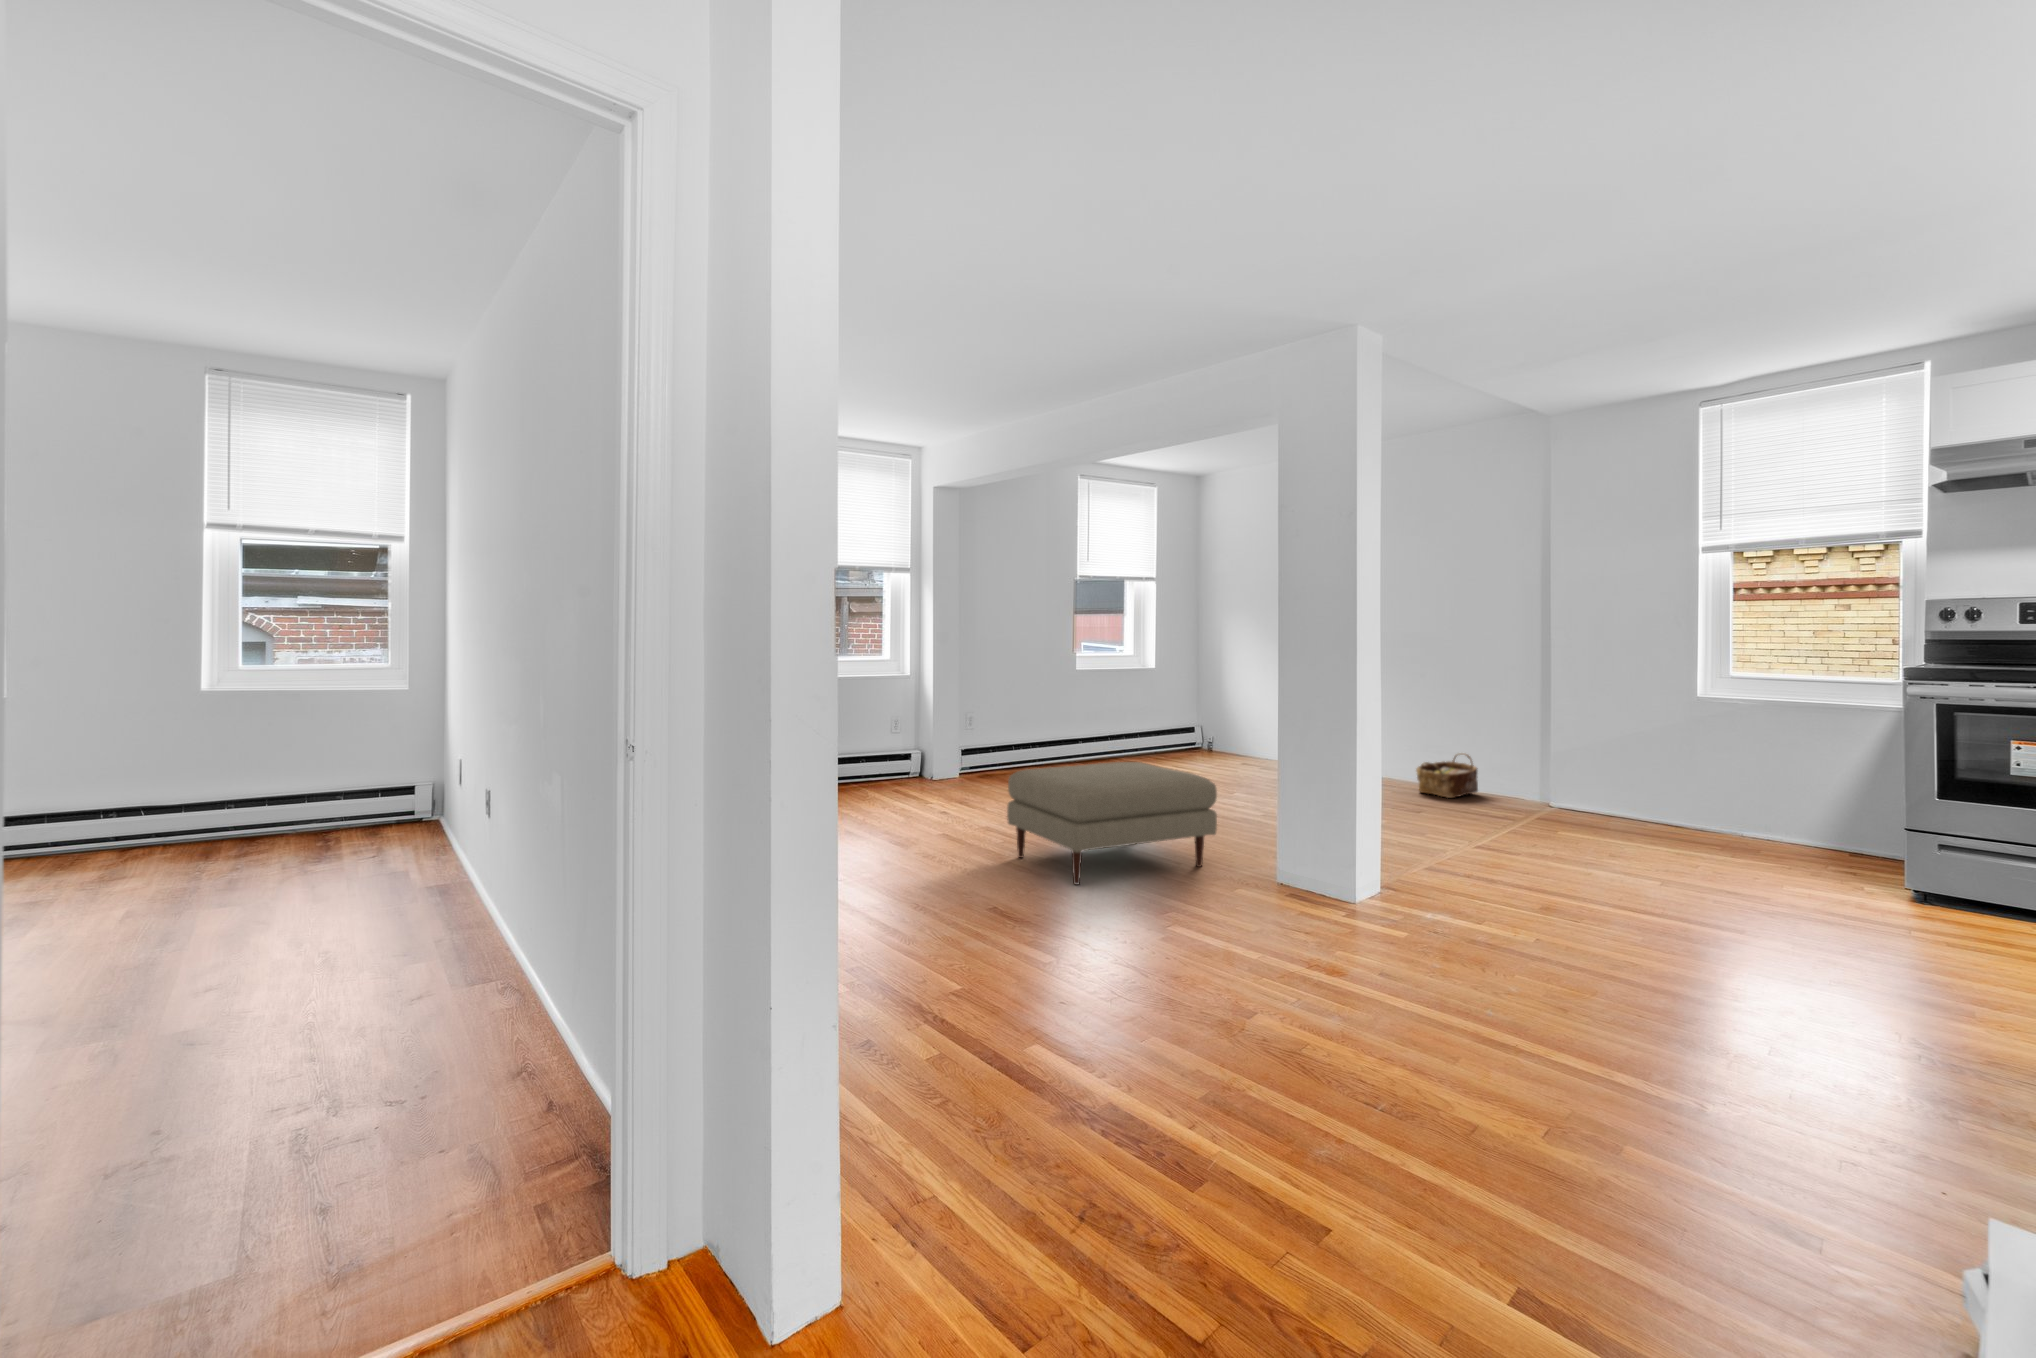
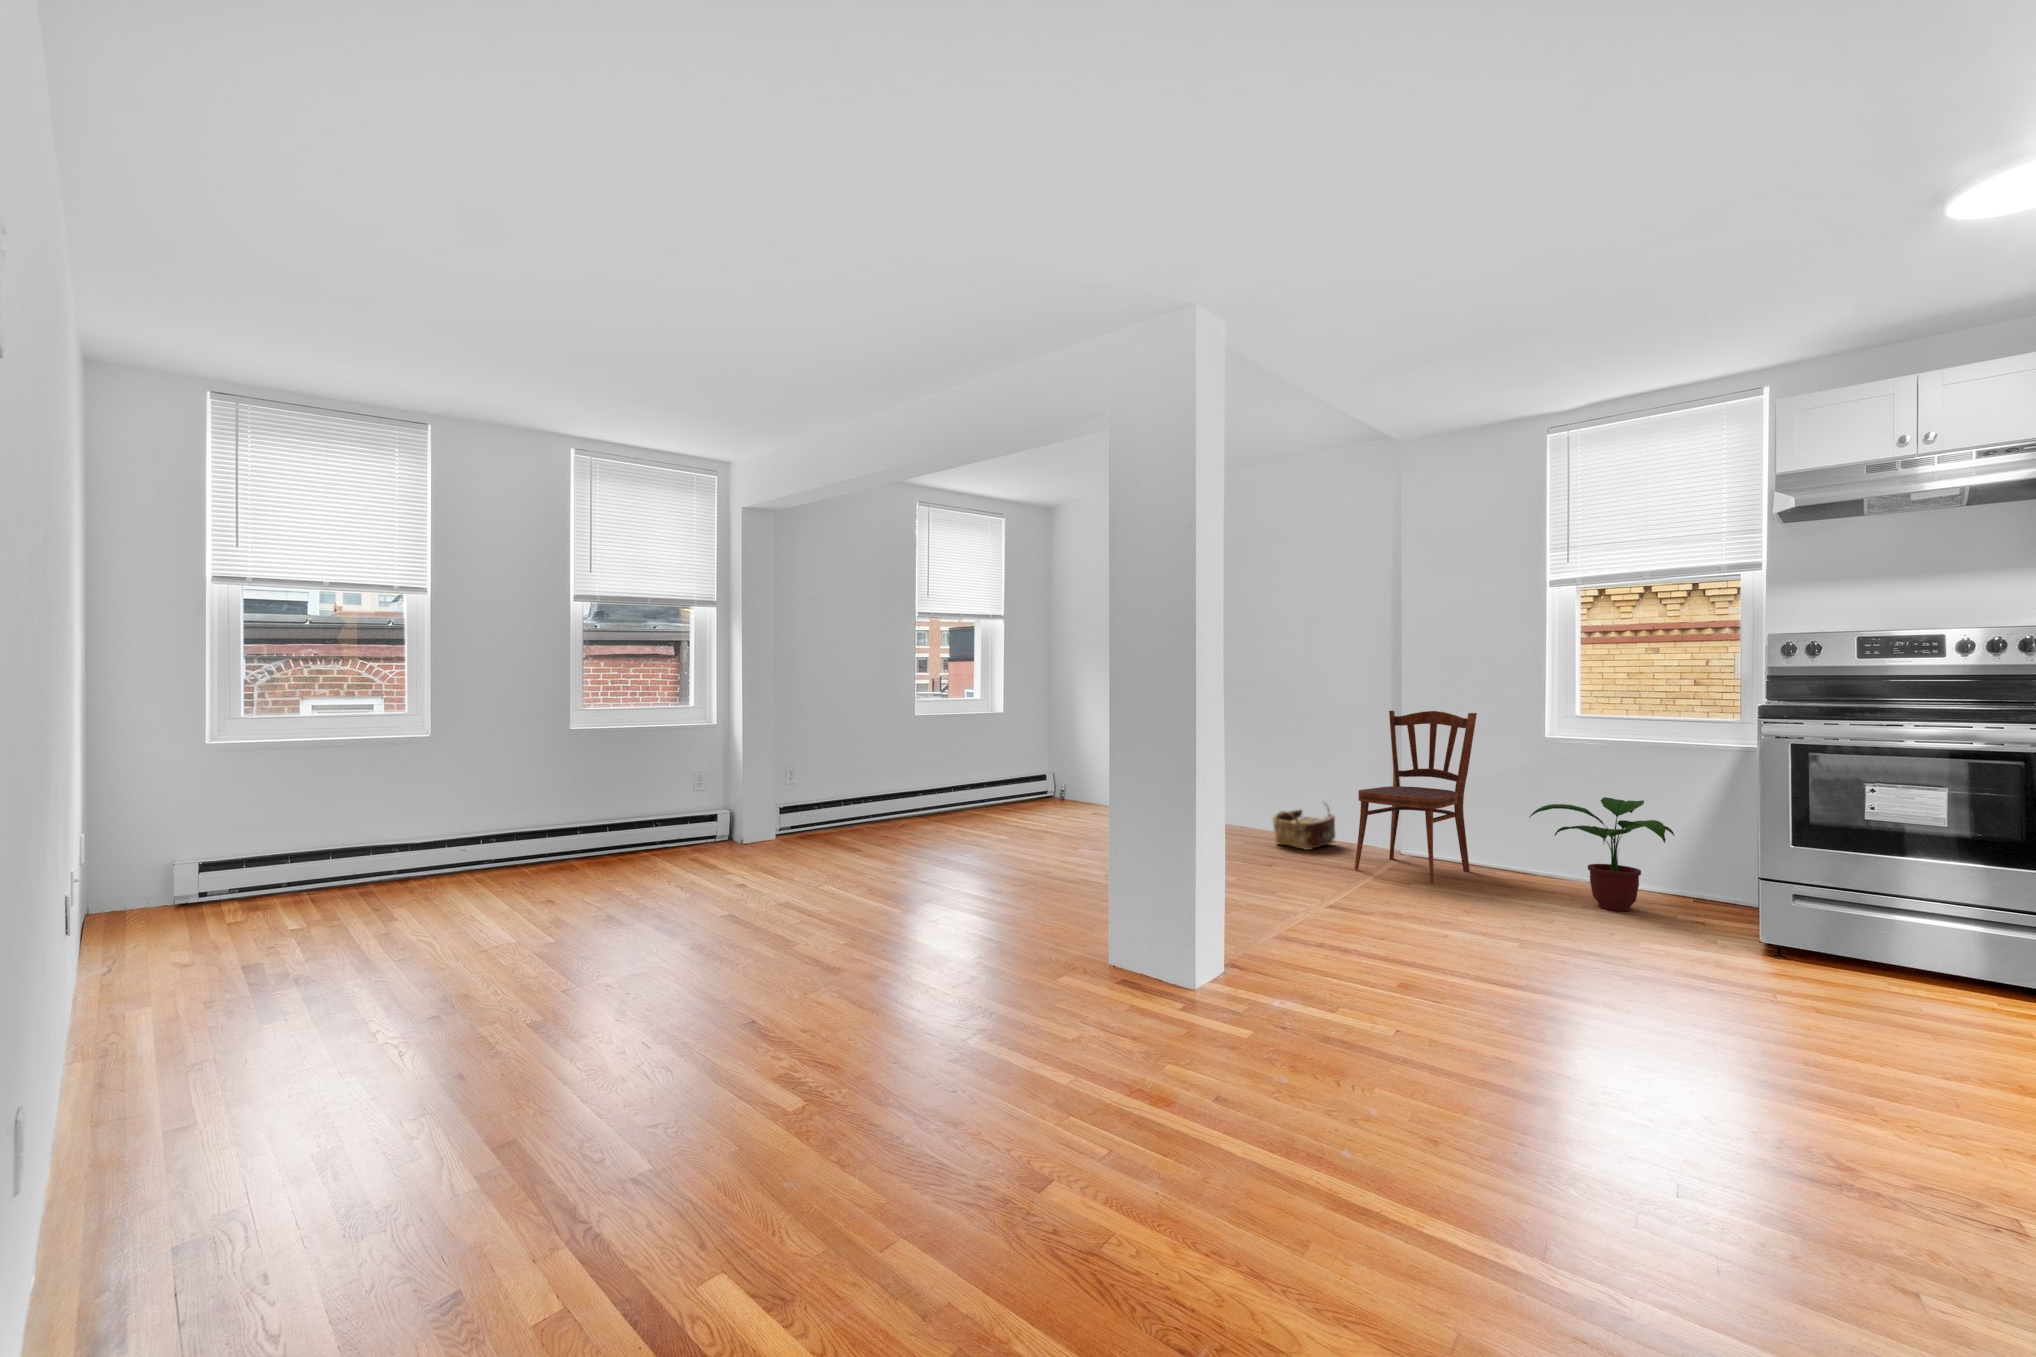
dining chair: none [1497,670,1624,829] -> present [1355,711,1477,883]
potted plant: none [1671,753,1819,857] -> present [1529,797,1674,911]
ottoman: present [1007,762,1217,884] -> none [793,823,1040,980]

